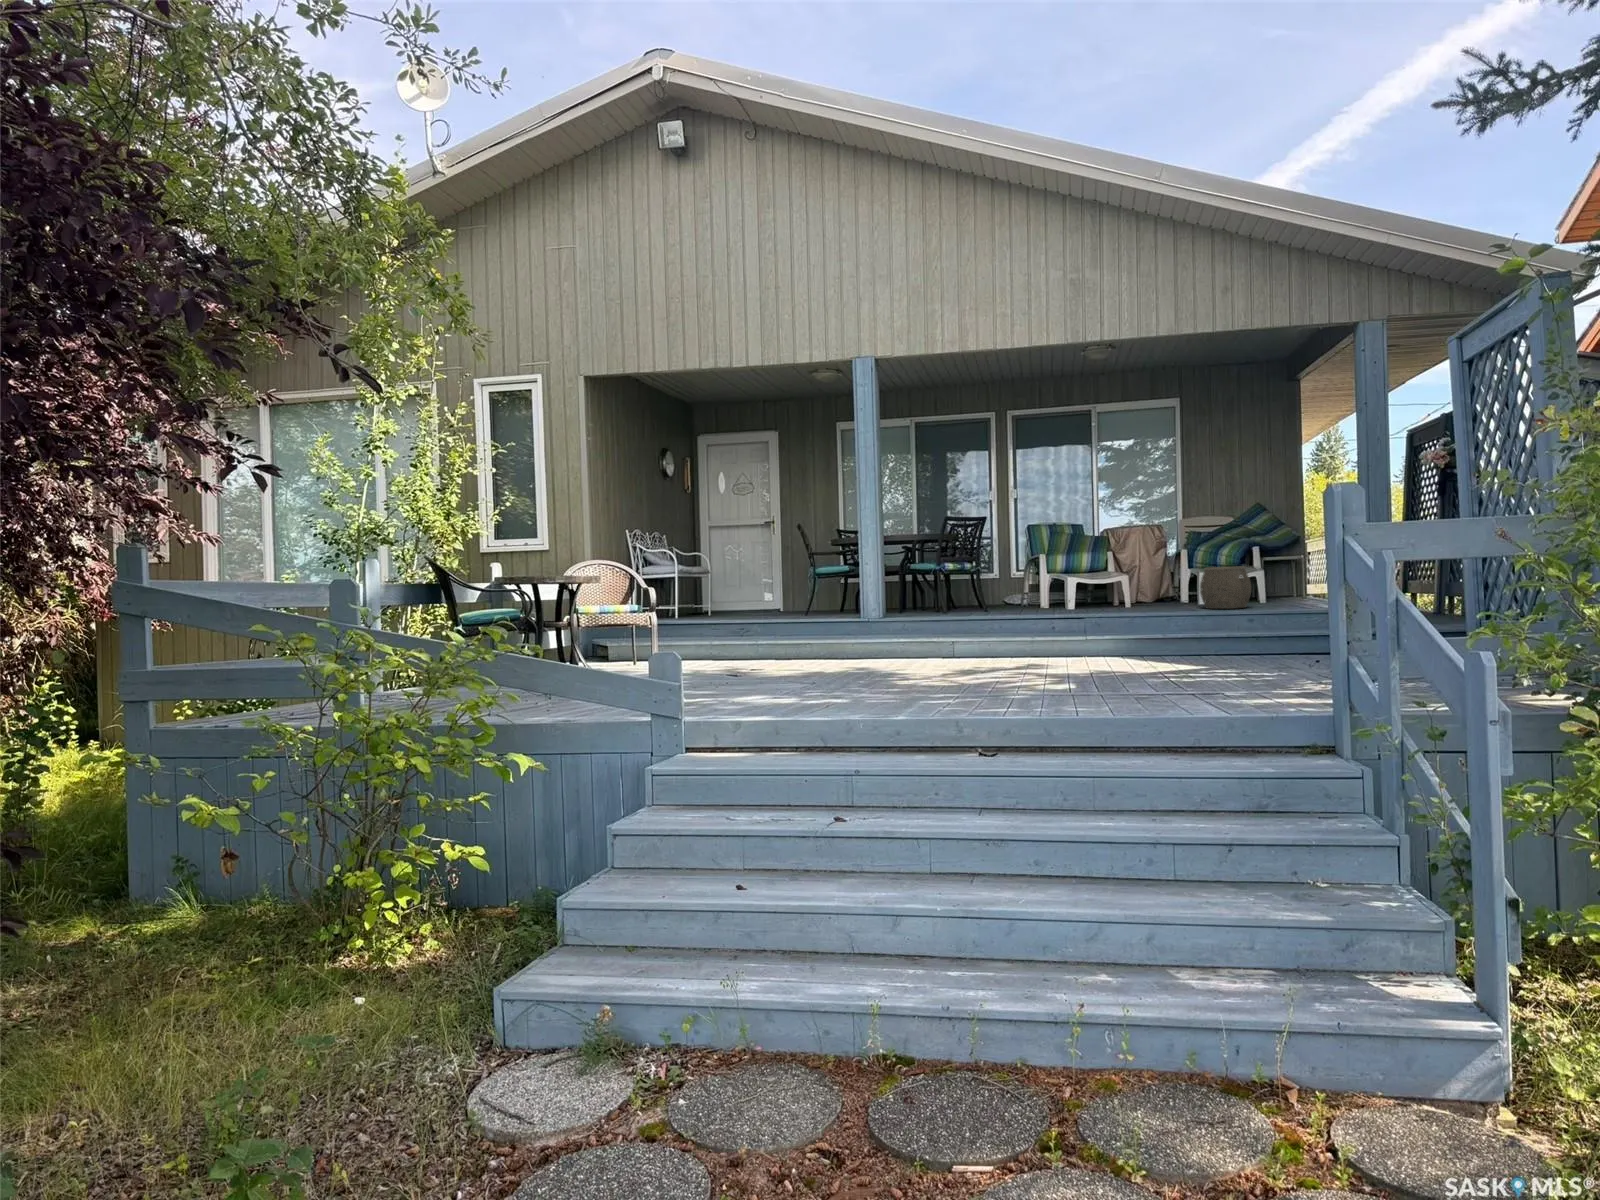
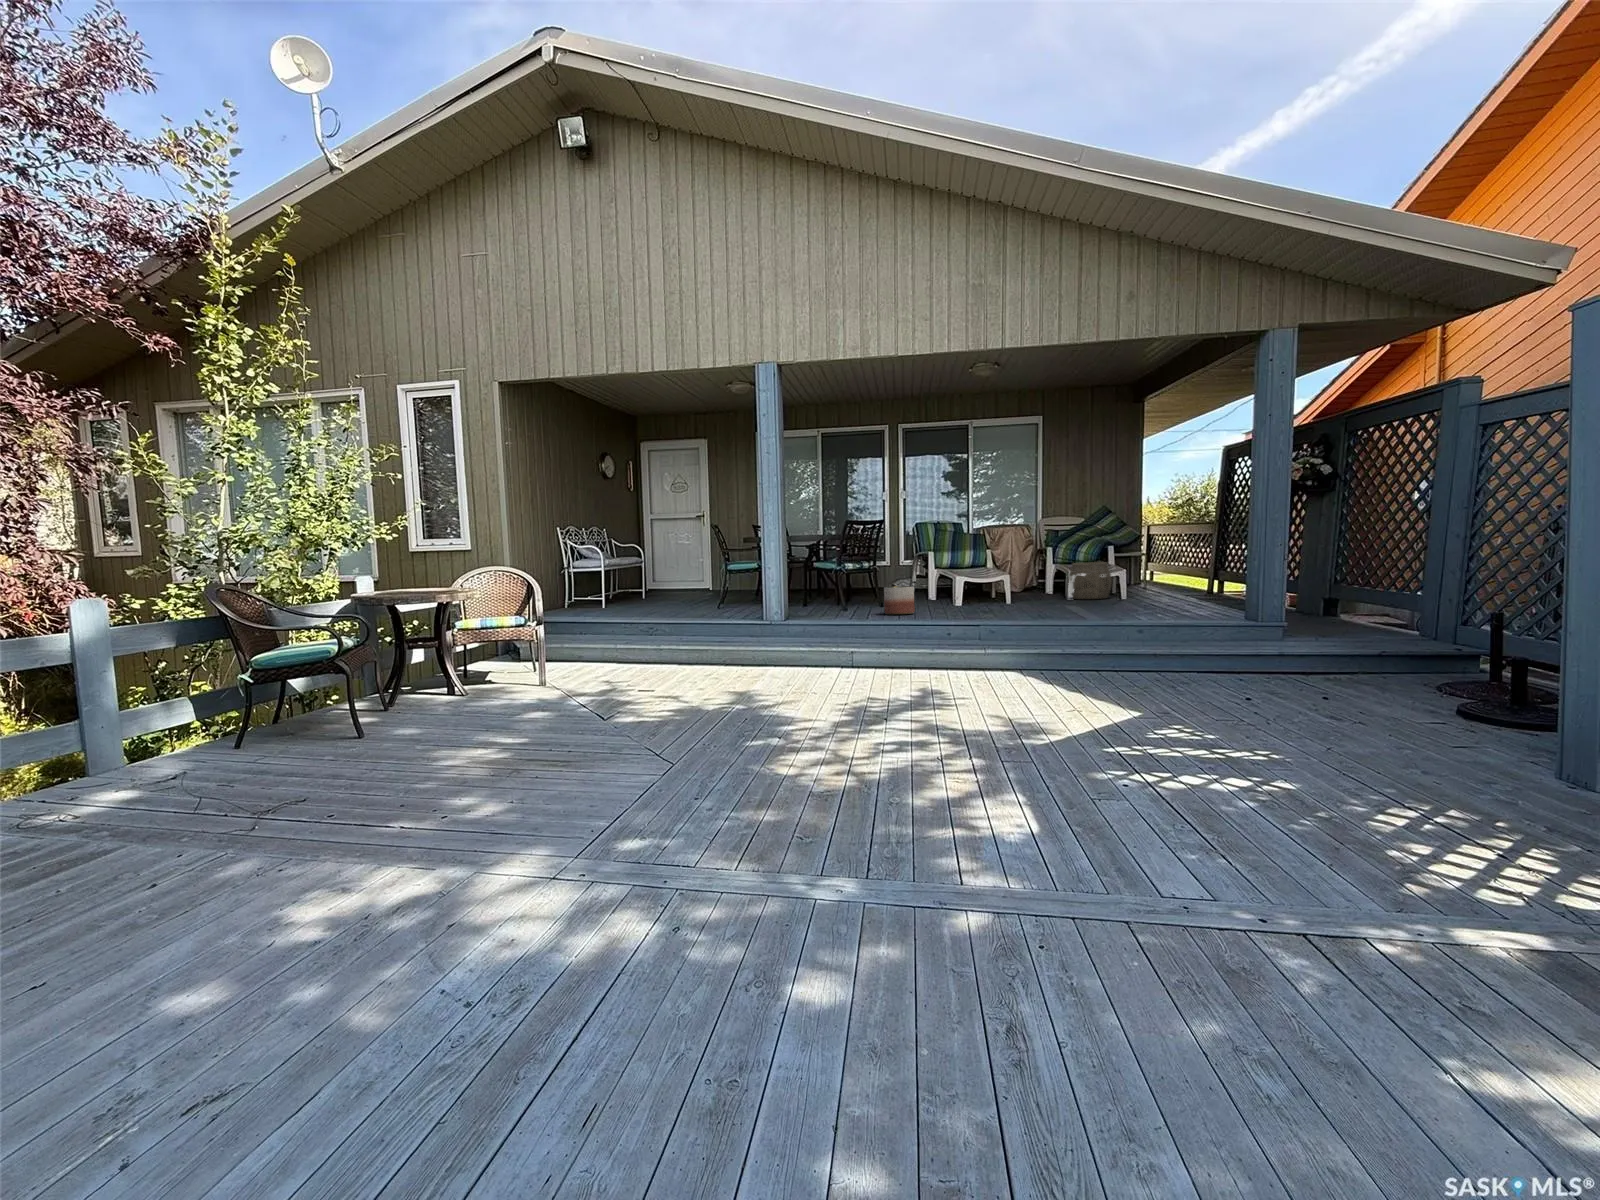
planter: none [983,593,1017,625] -> present [884,586,915,615]

